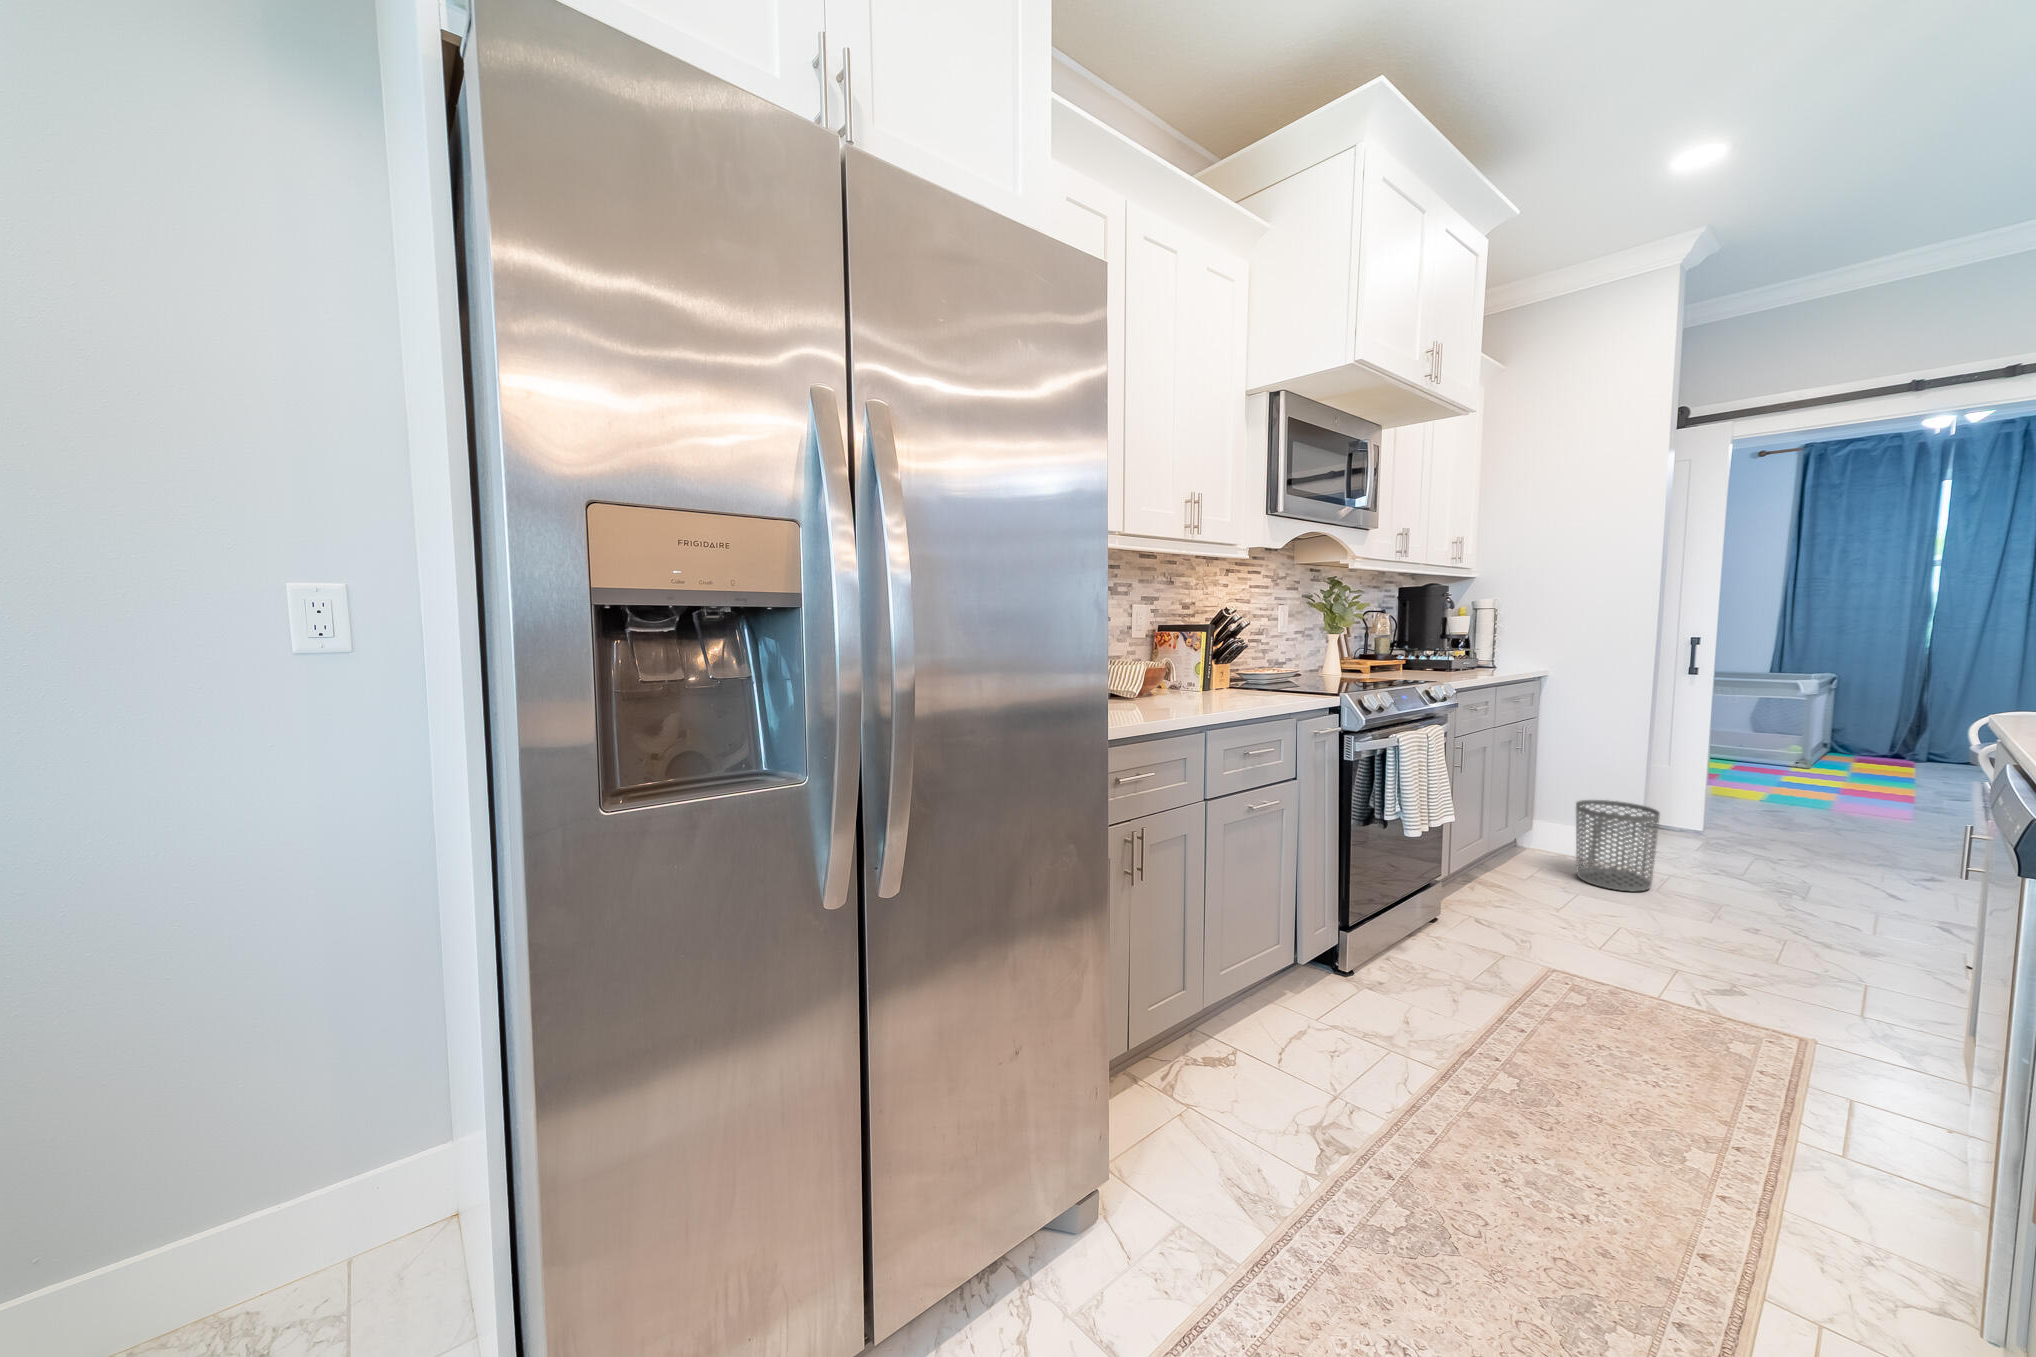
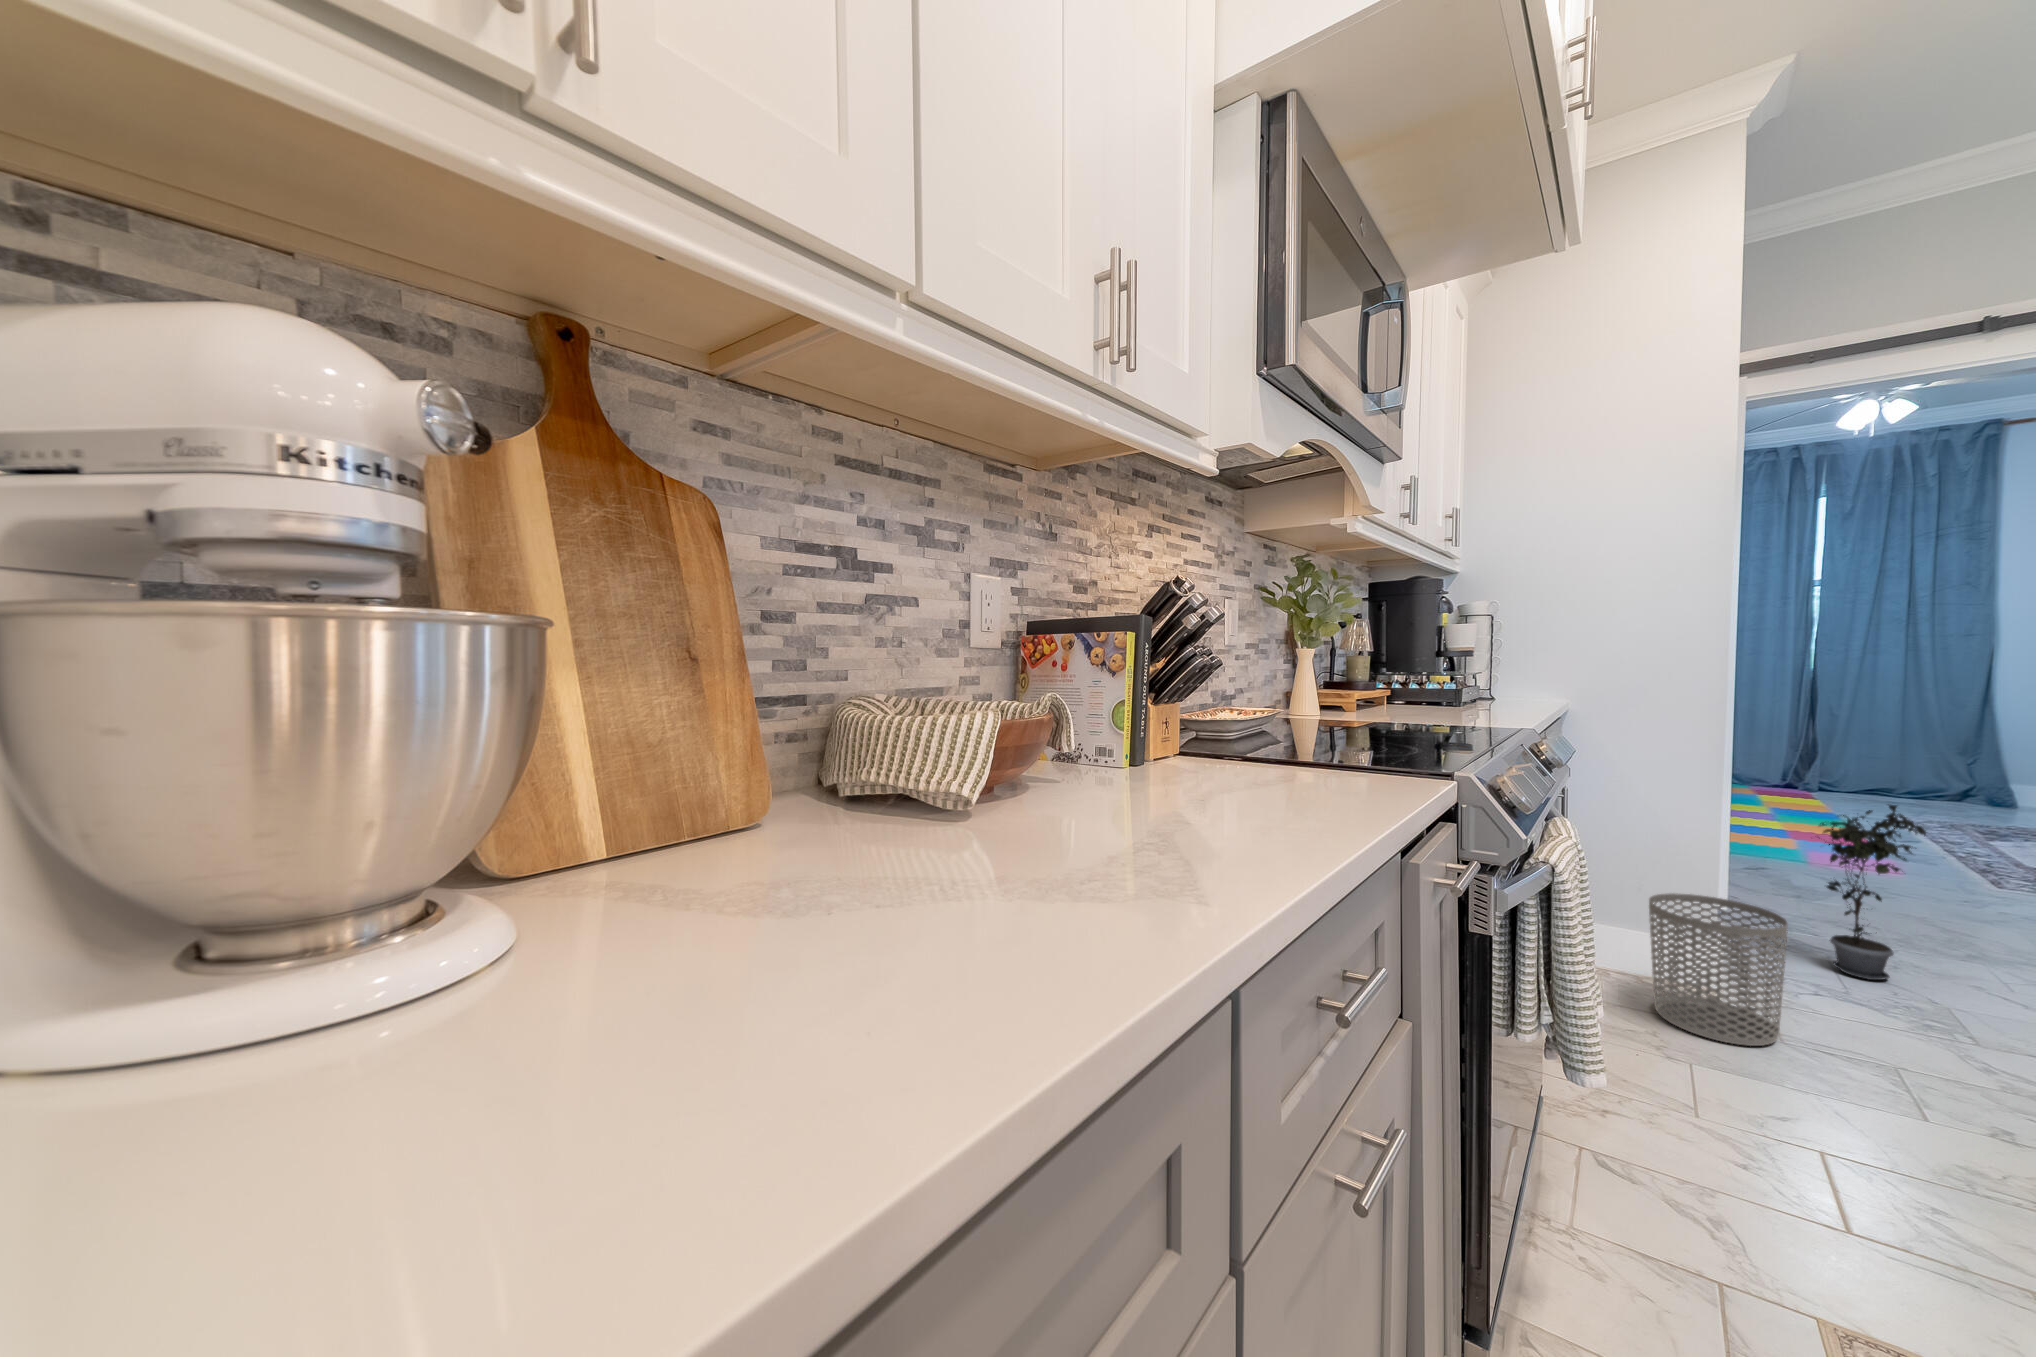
potted plant: none [1732,748,1810,872] -> present [1819,804,1926,980]

